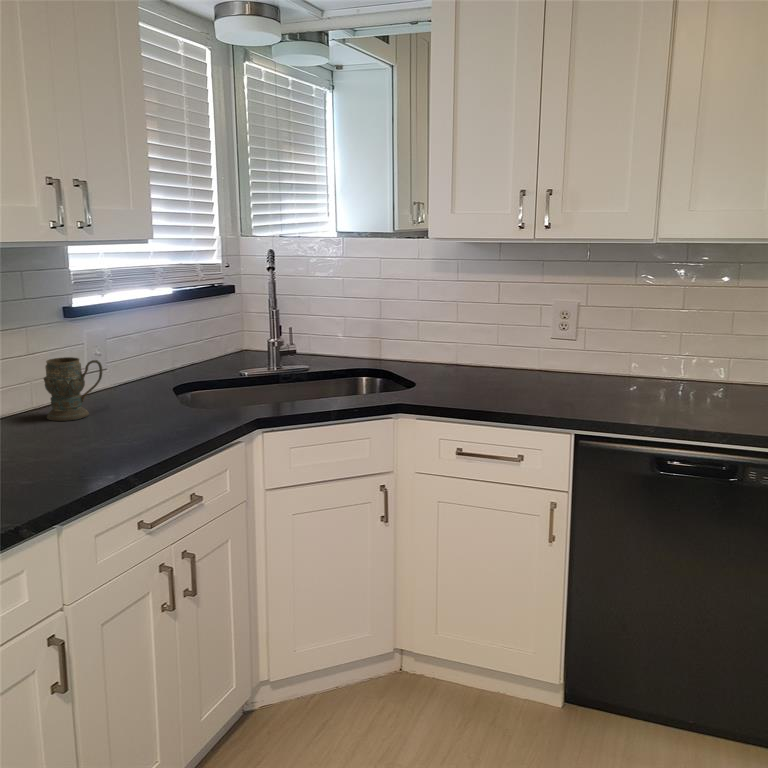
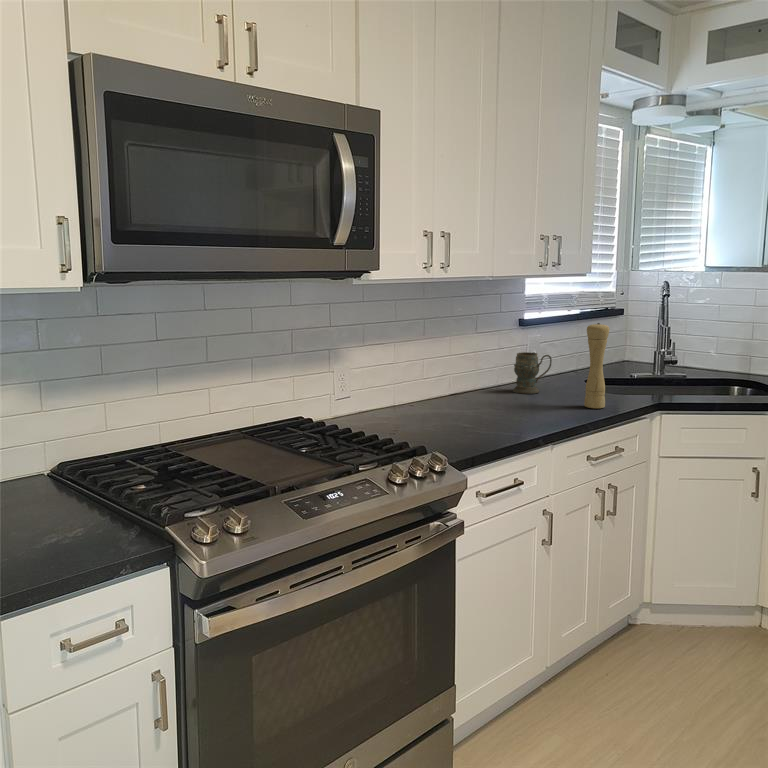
pepper mill: none [131,314,171,442] -> present [584,323,609,408]

